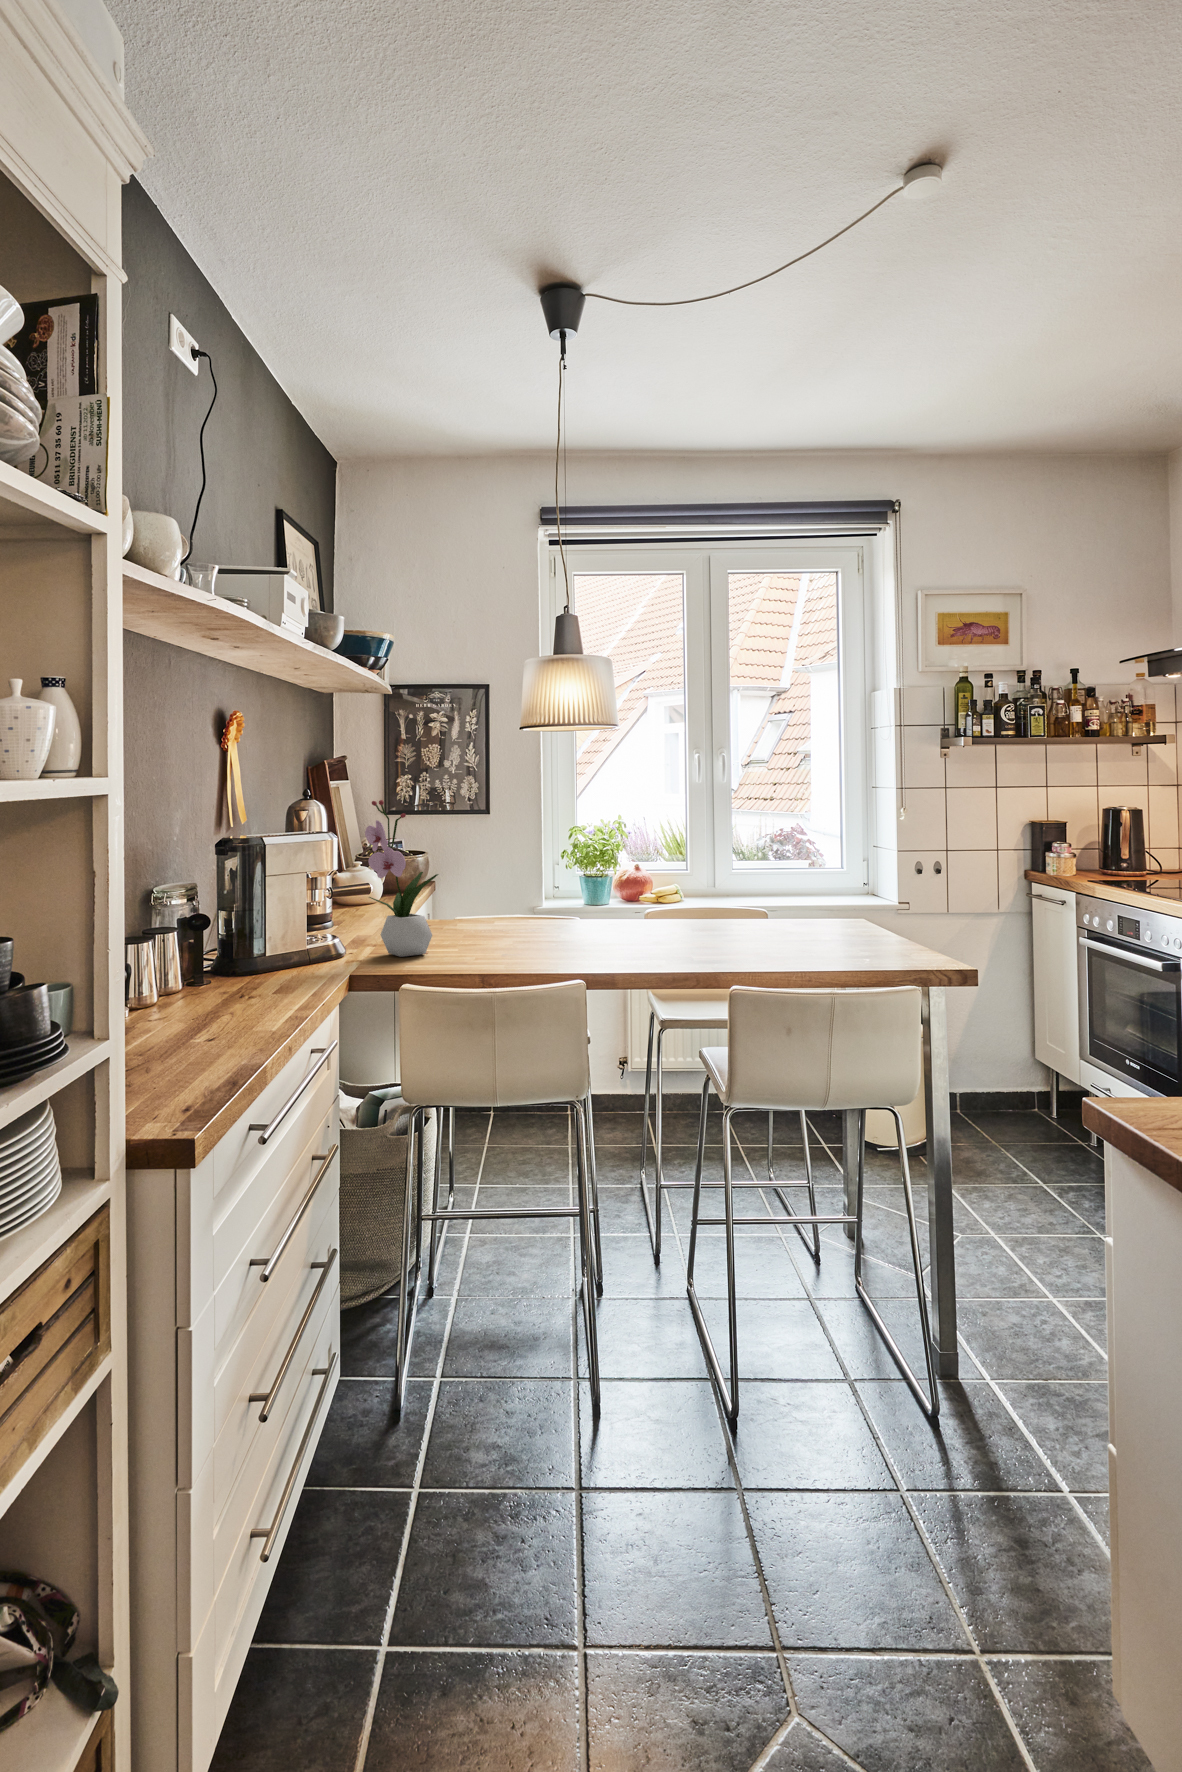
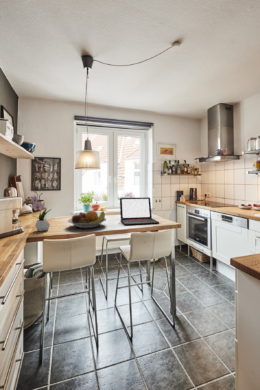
laptop: none [714,838,880,948] -> present [120,197,159,225]
fruit bowl: none [498,885,649,954] -> present [68,210,106,228]

